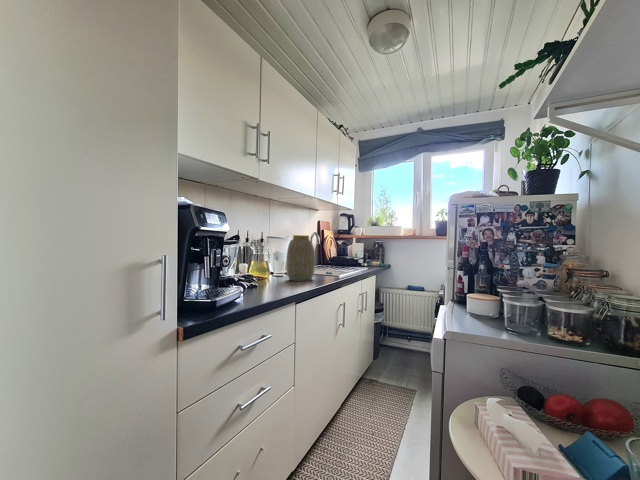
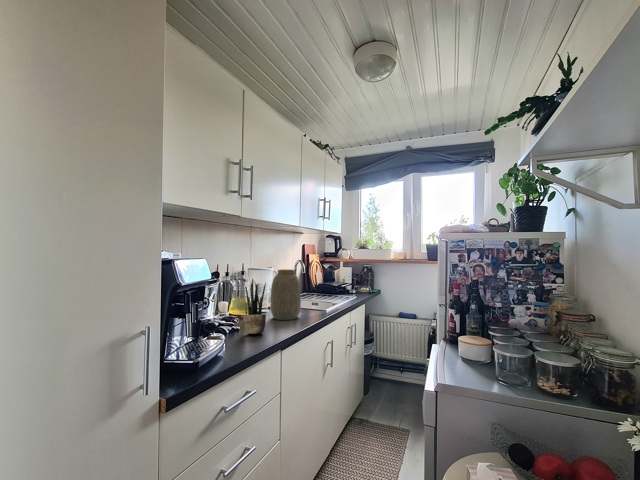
potted plant: none [261,237,282,288] -> present [243,279,266,334]

